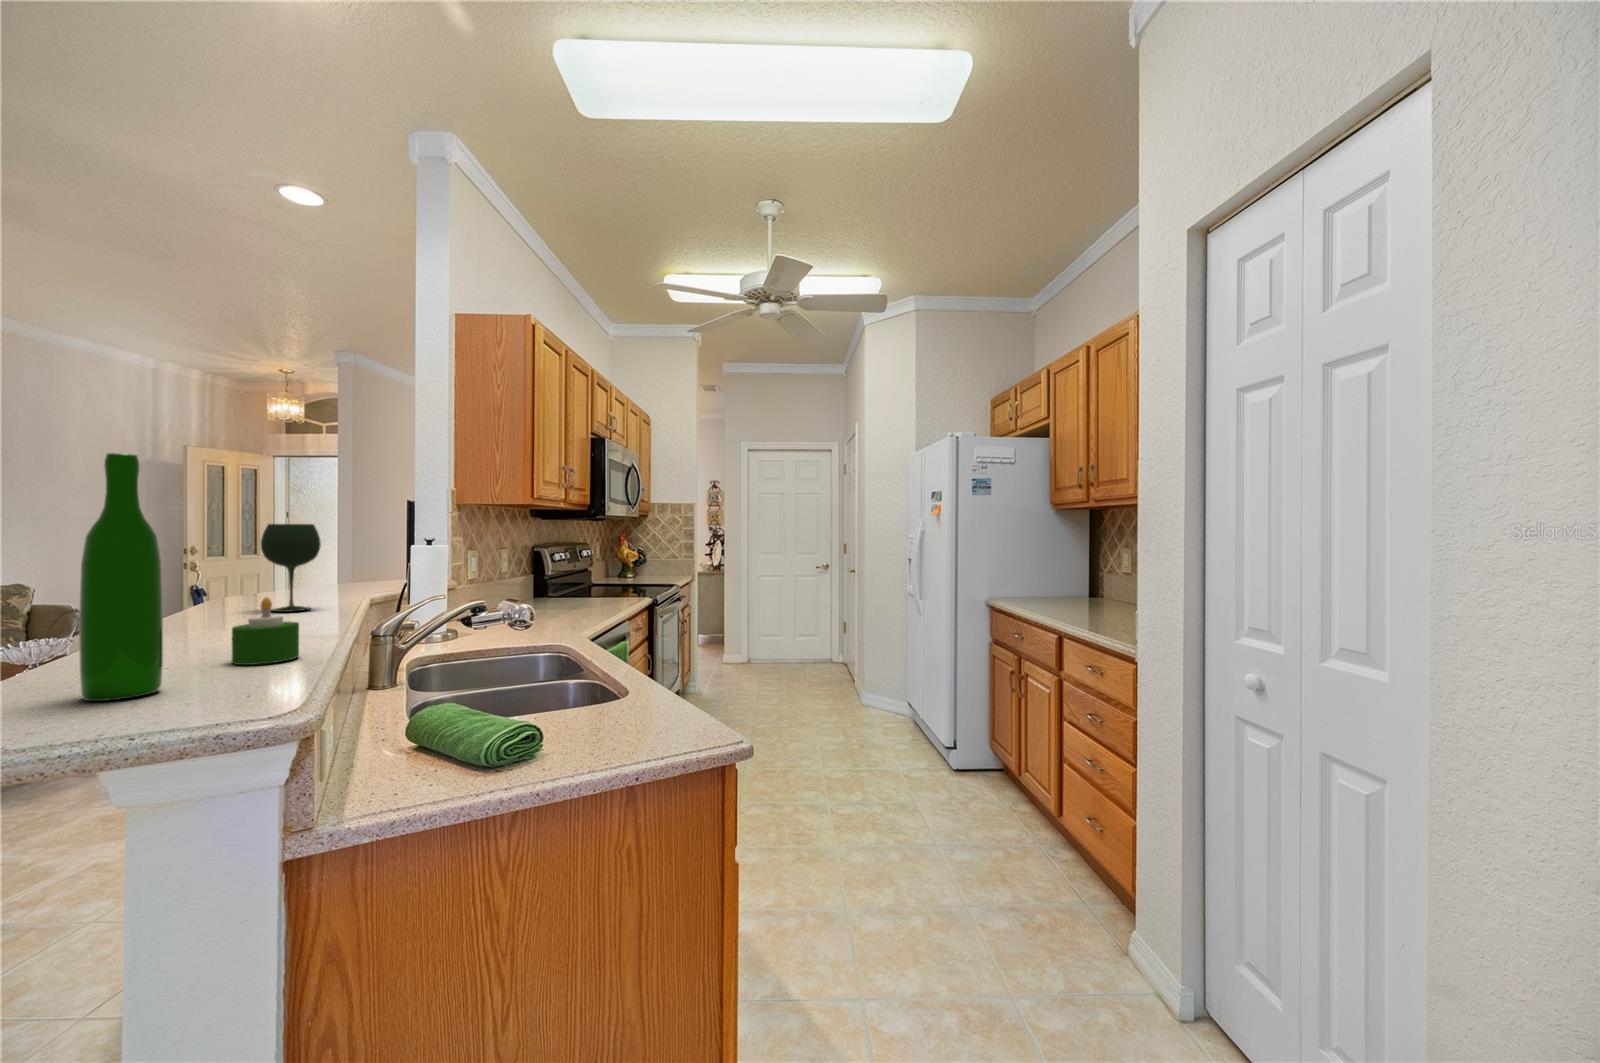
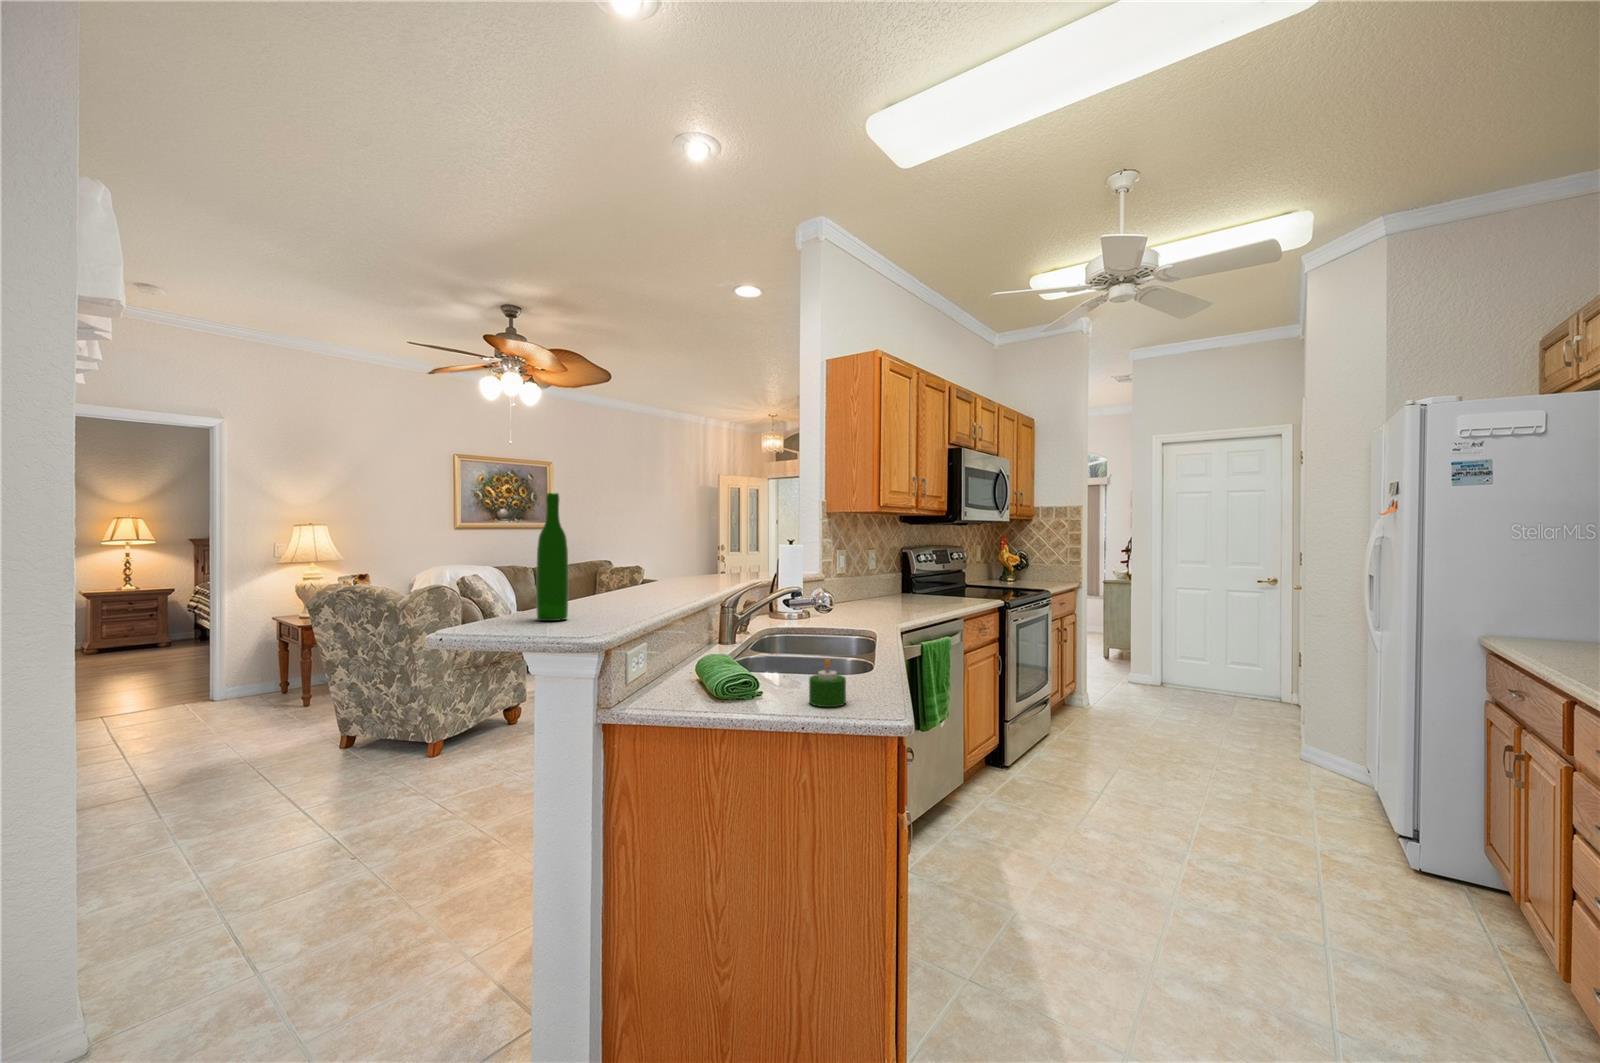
wine glass: present [261,524,321,612] -> none [675,529,707,587]
candle: present [232,597,299,665] -> present [809,659,846,707]

